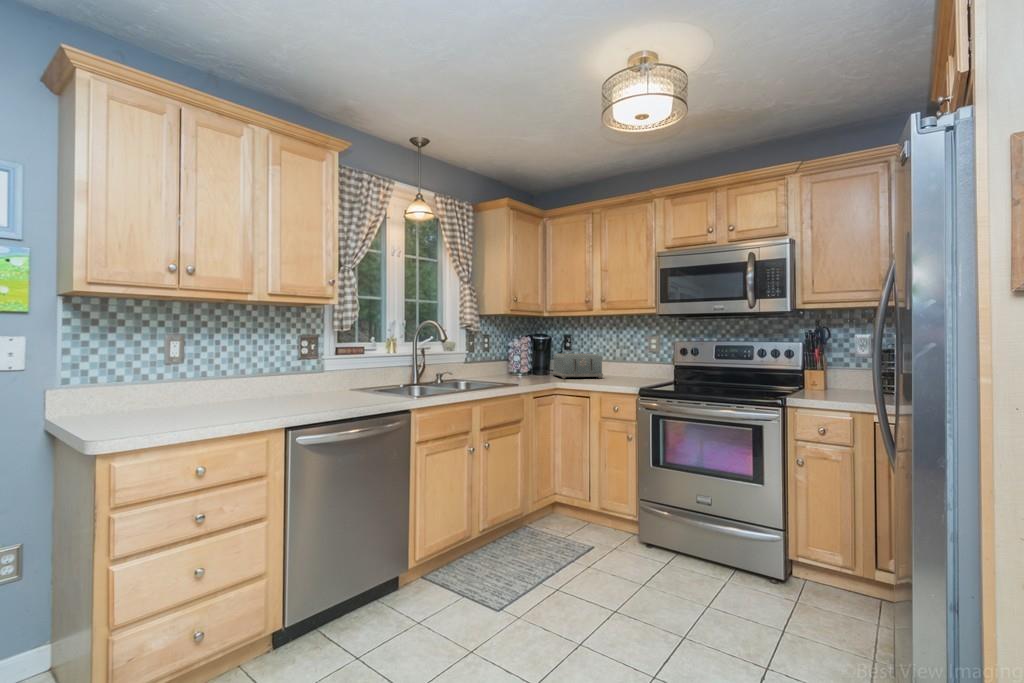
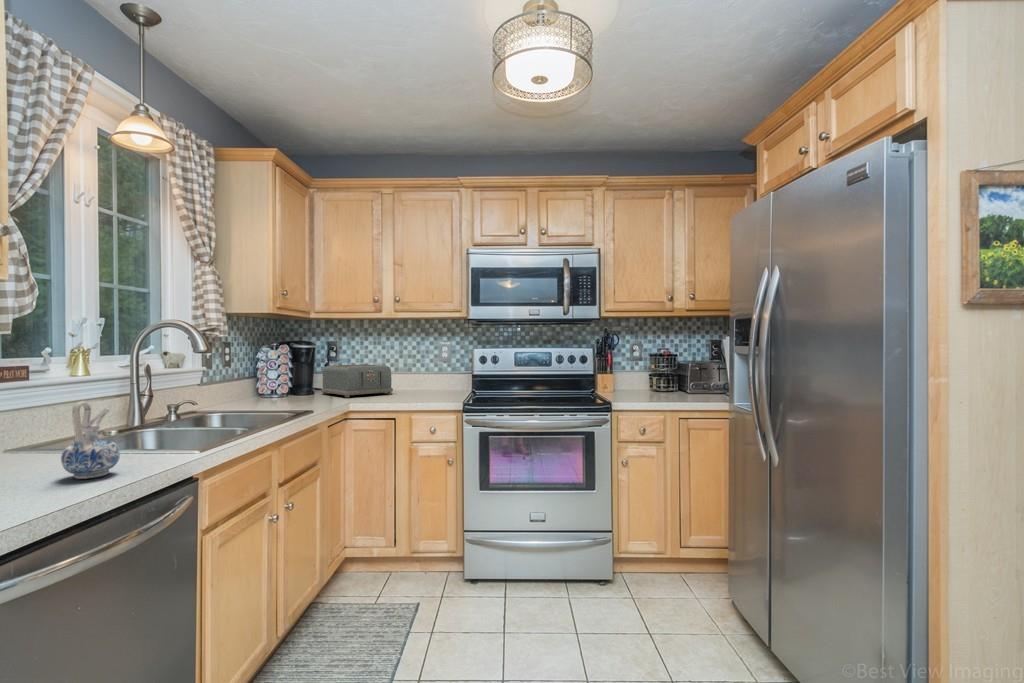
ceramic pitcher: none [348,364,373,404] -> present [61,401,120,479]

